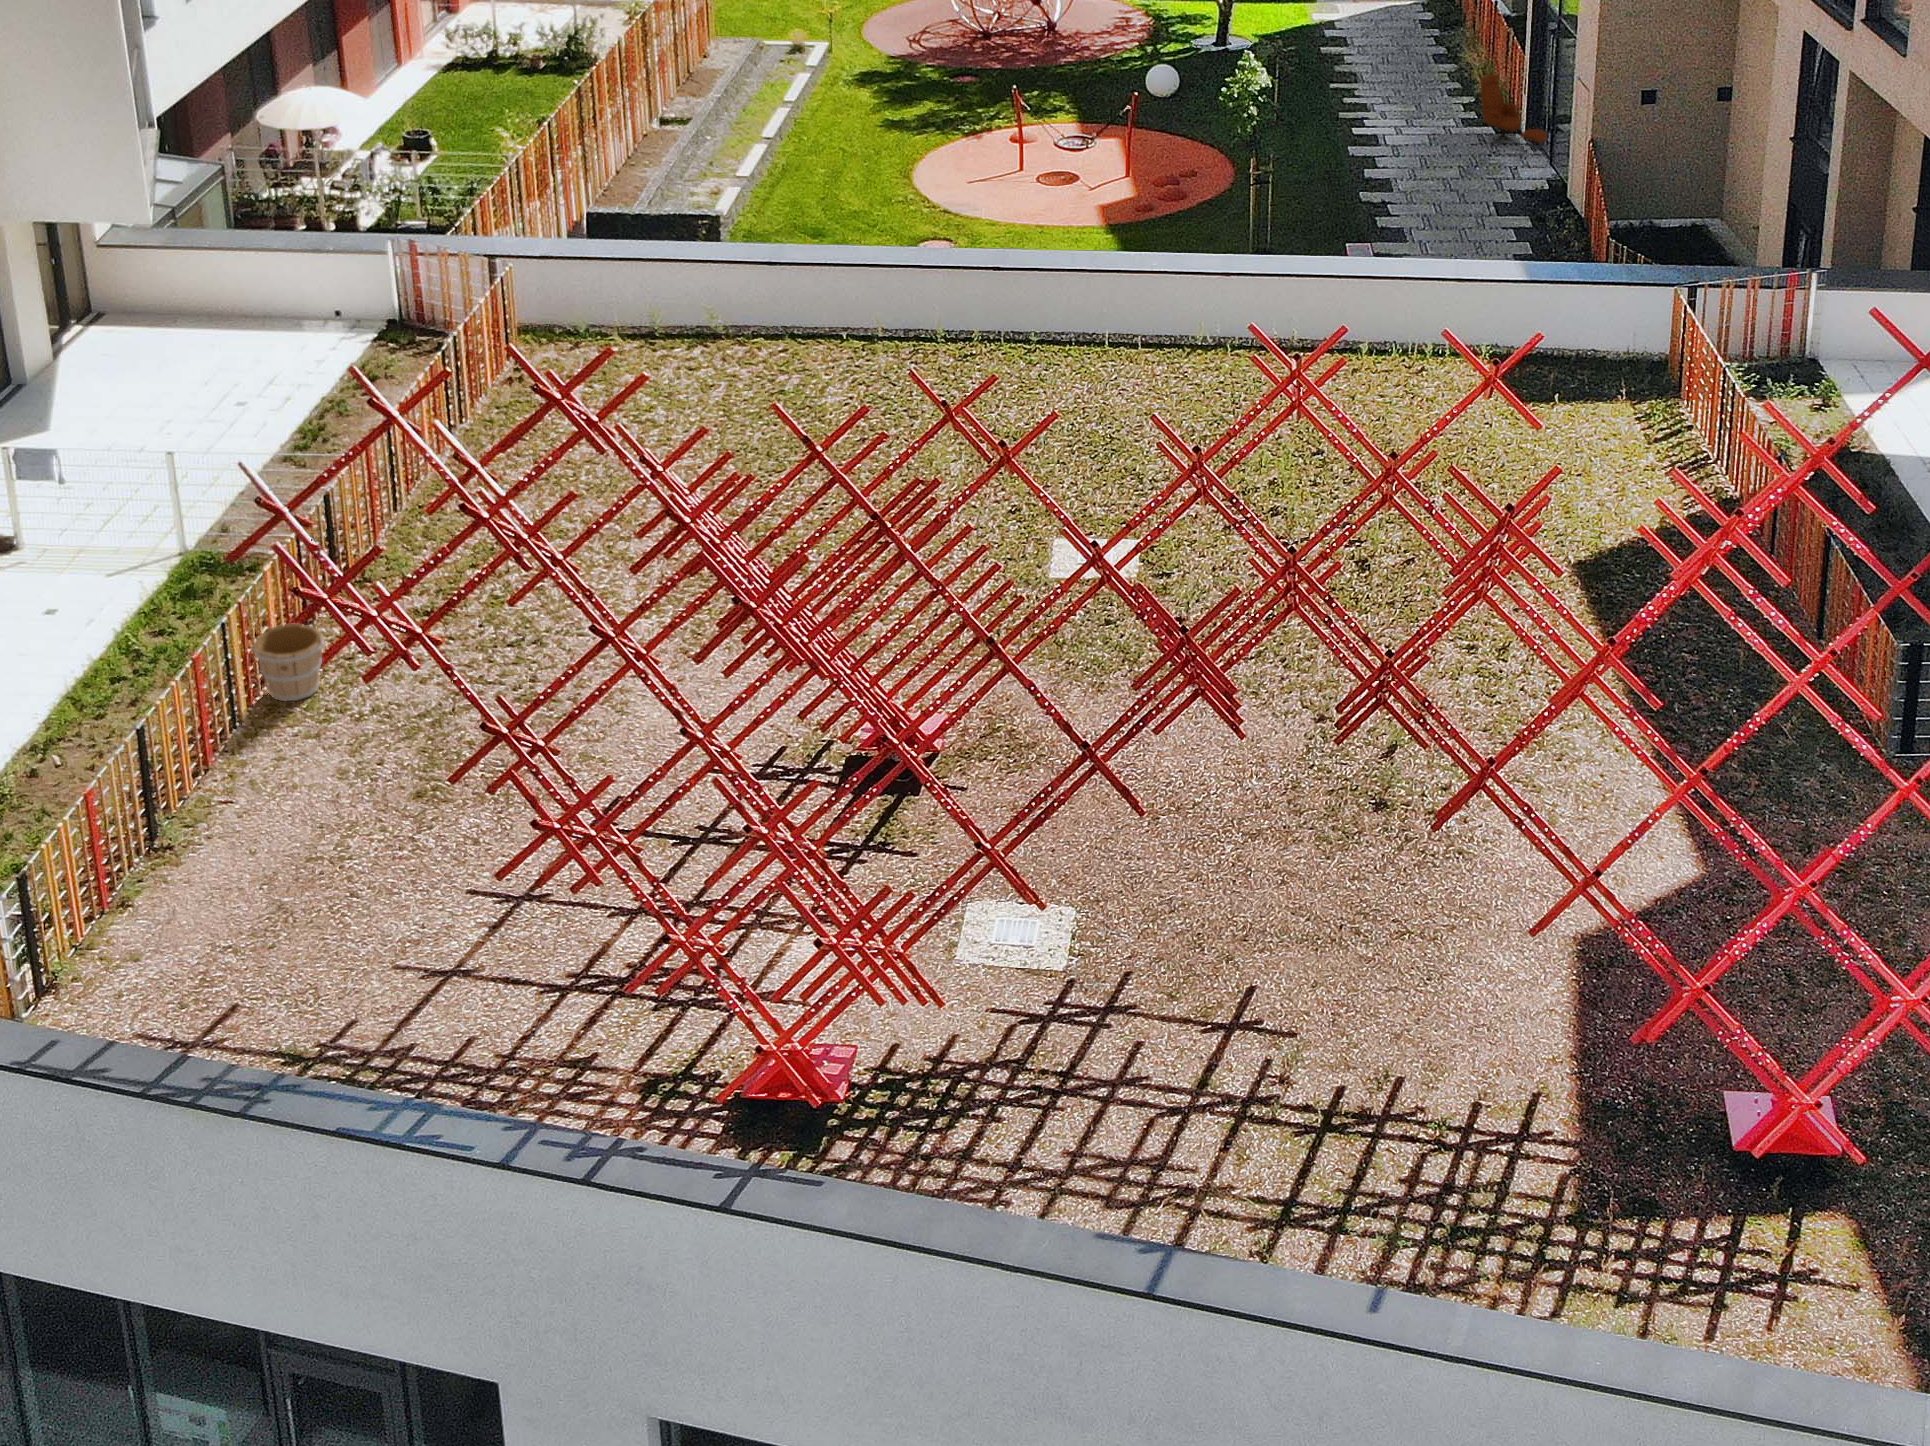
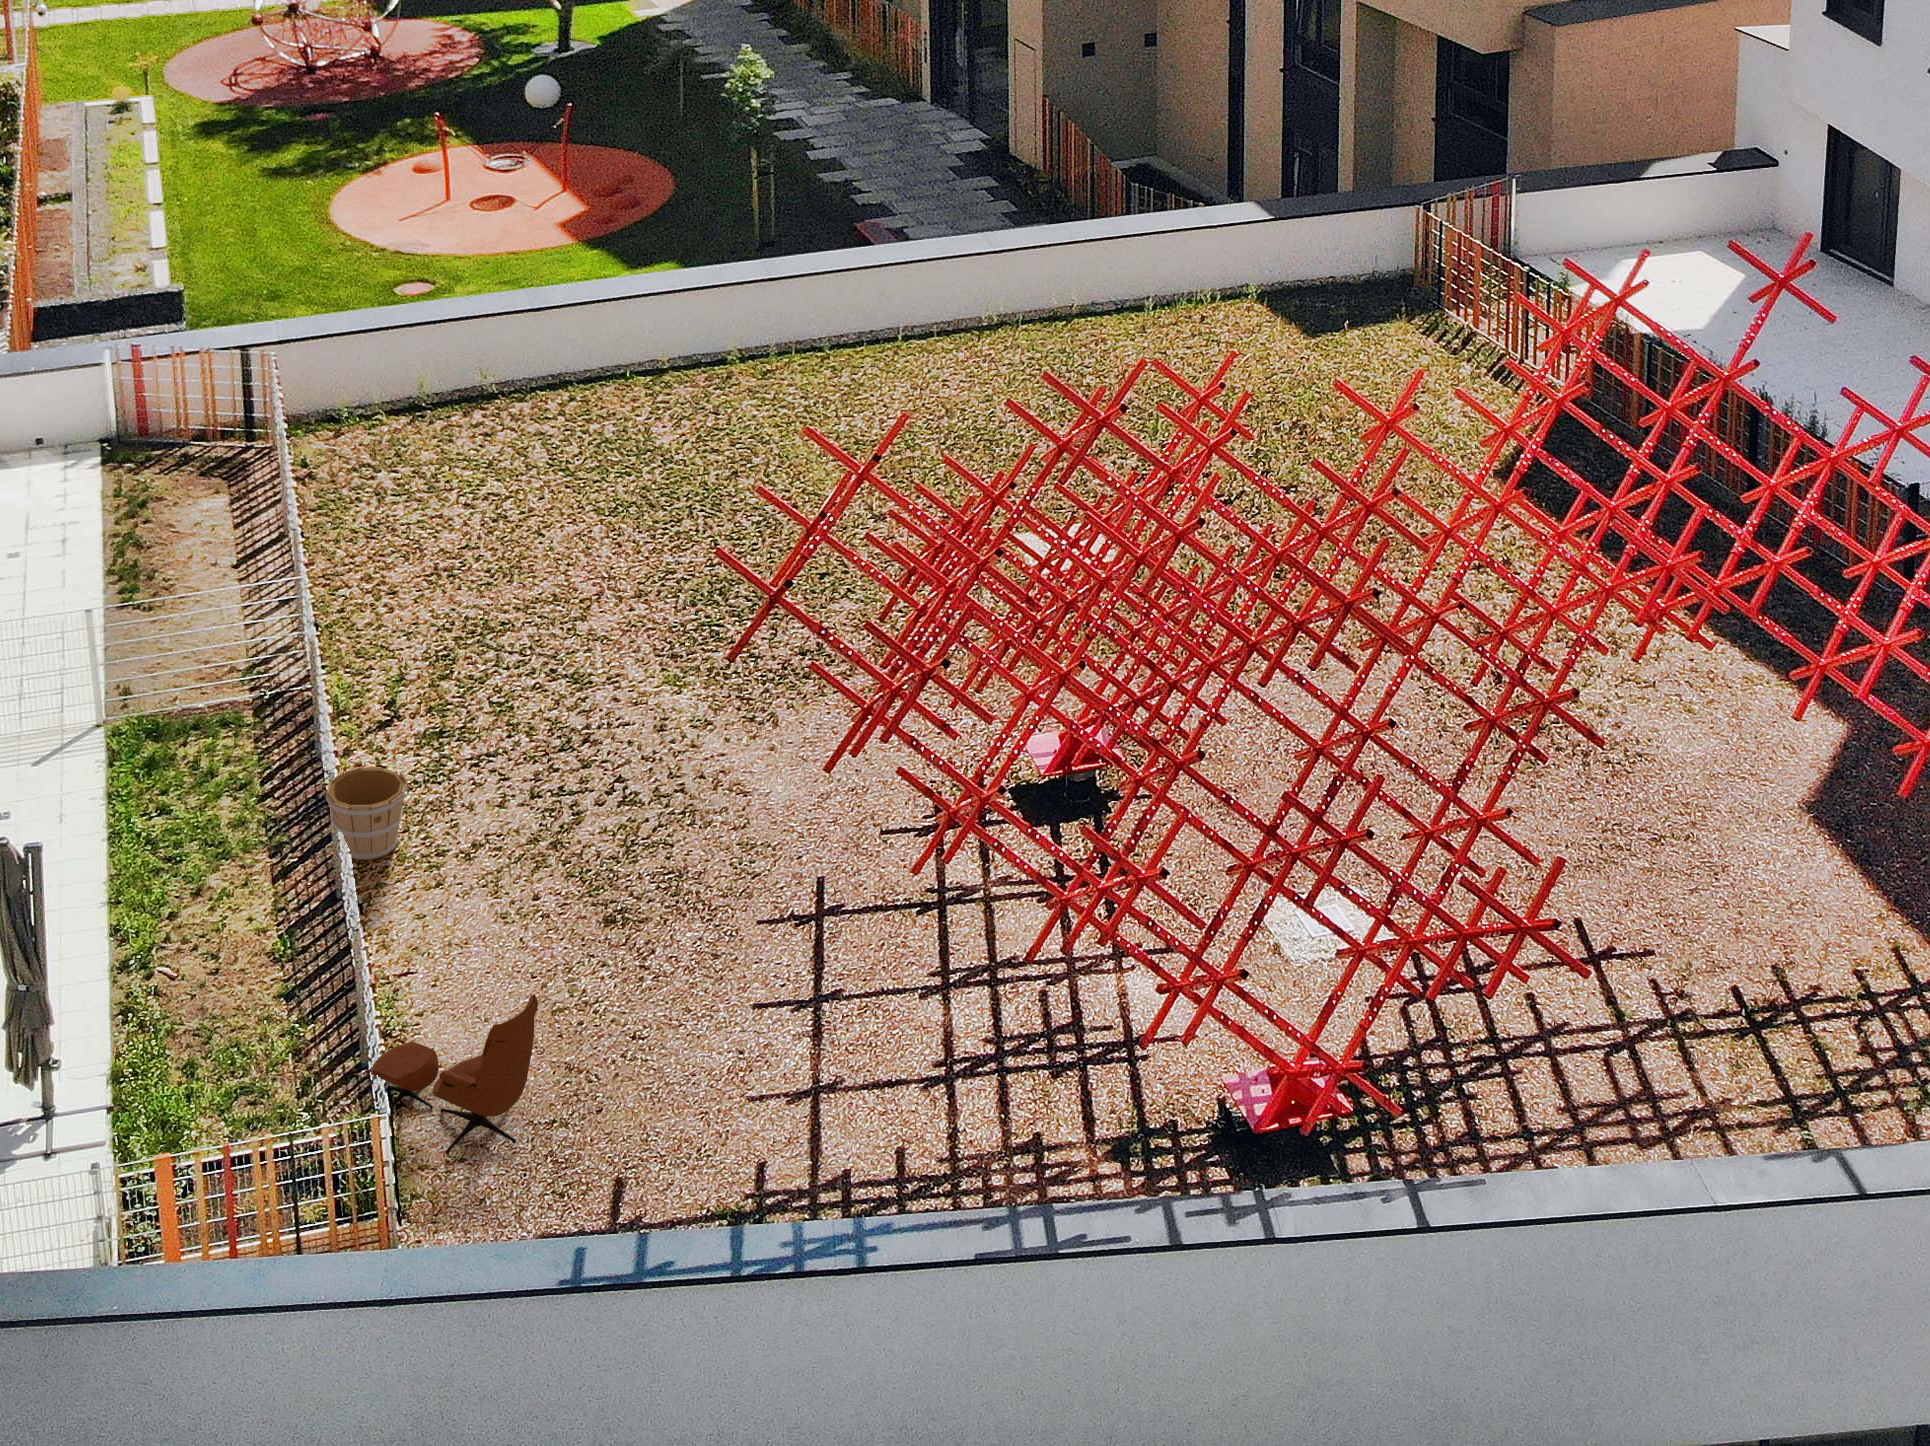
lounge chair: present [1480,74,1547,148] -> present [371,994,538,1154]

